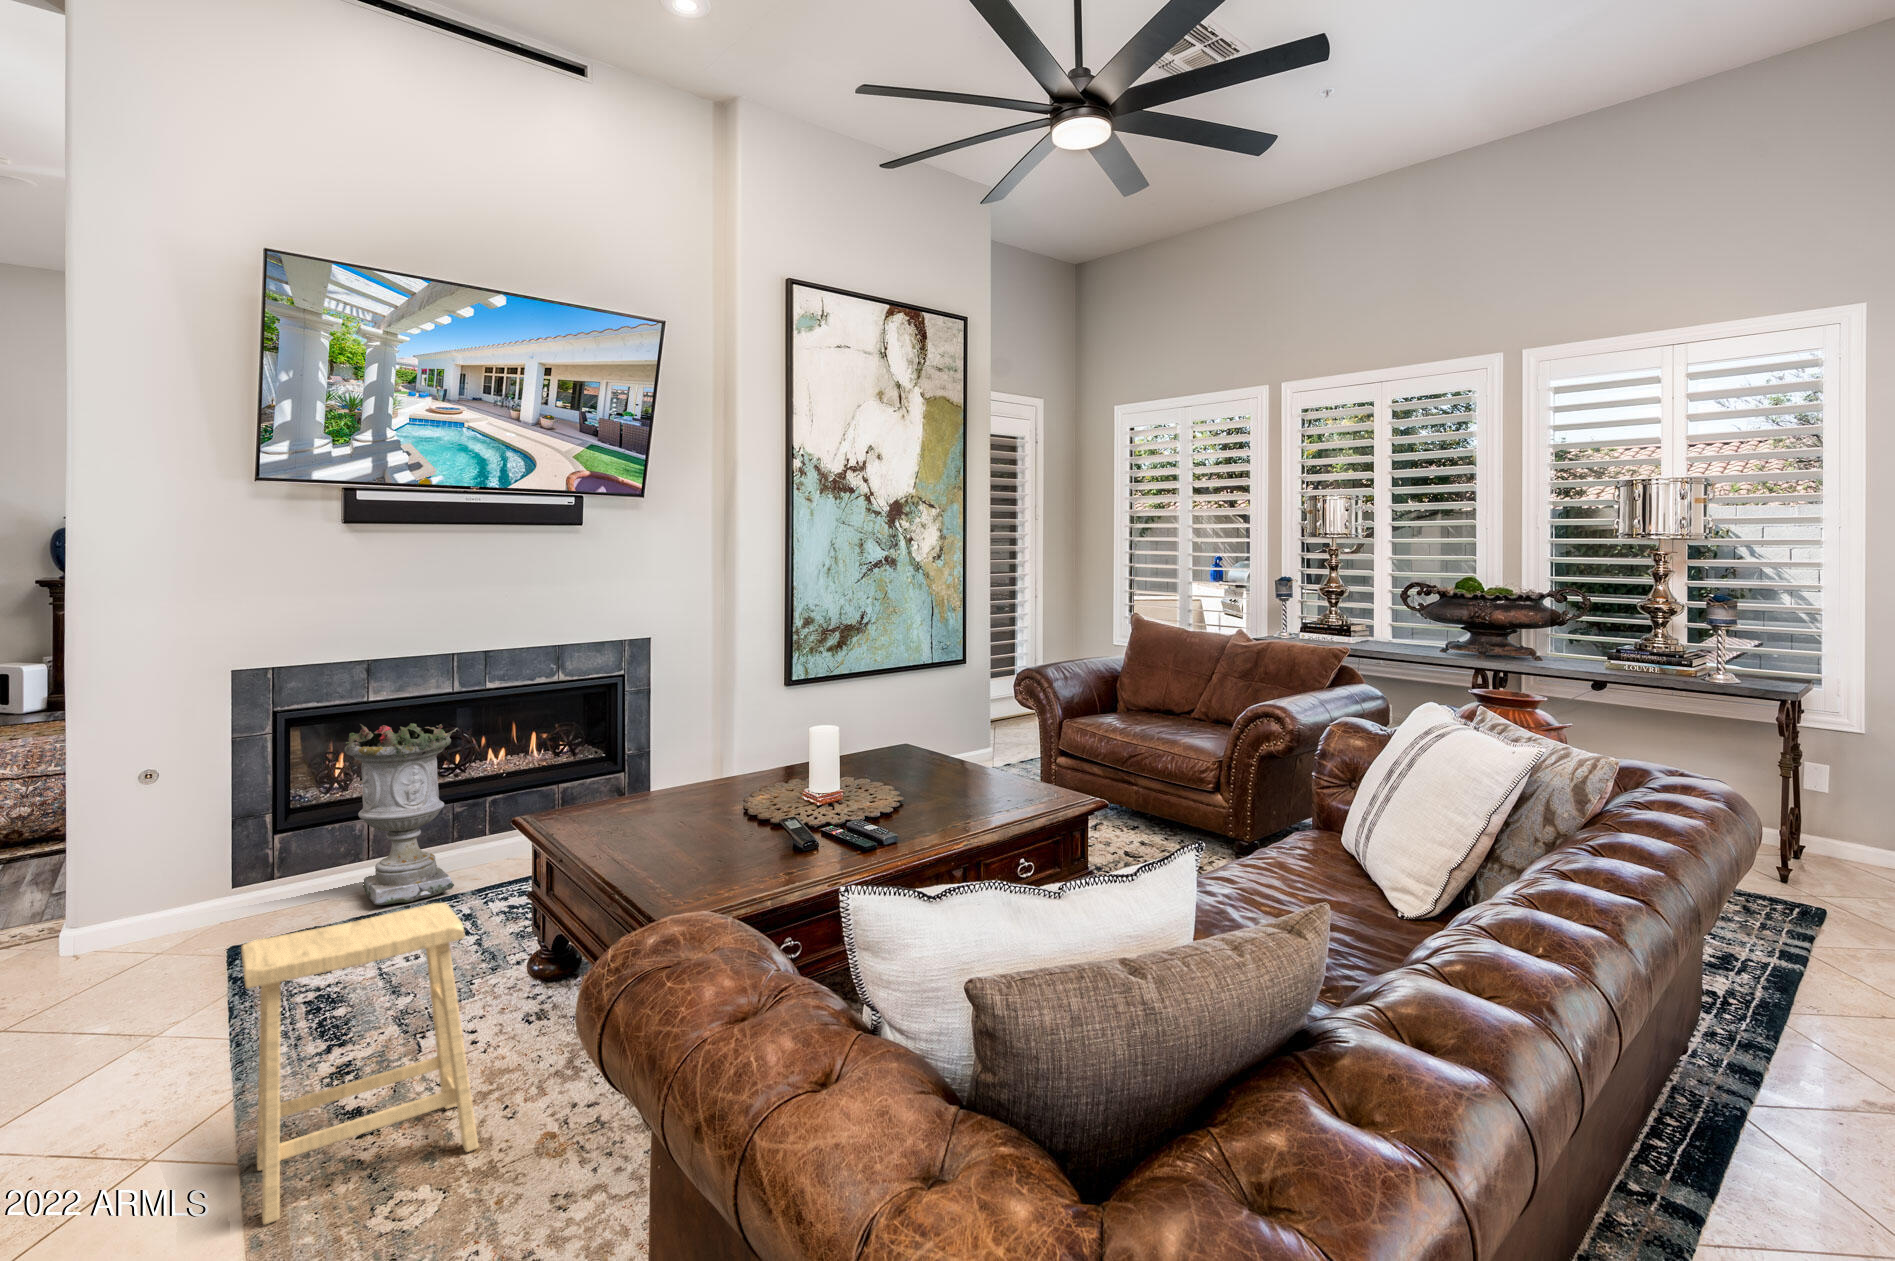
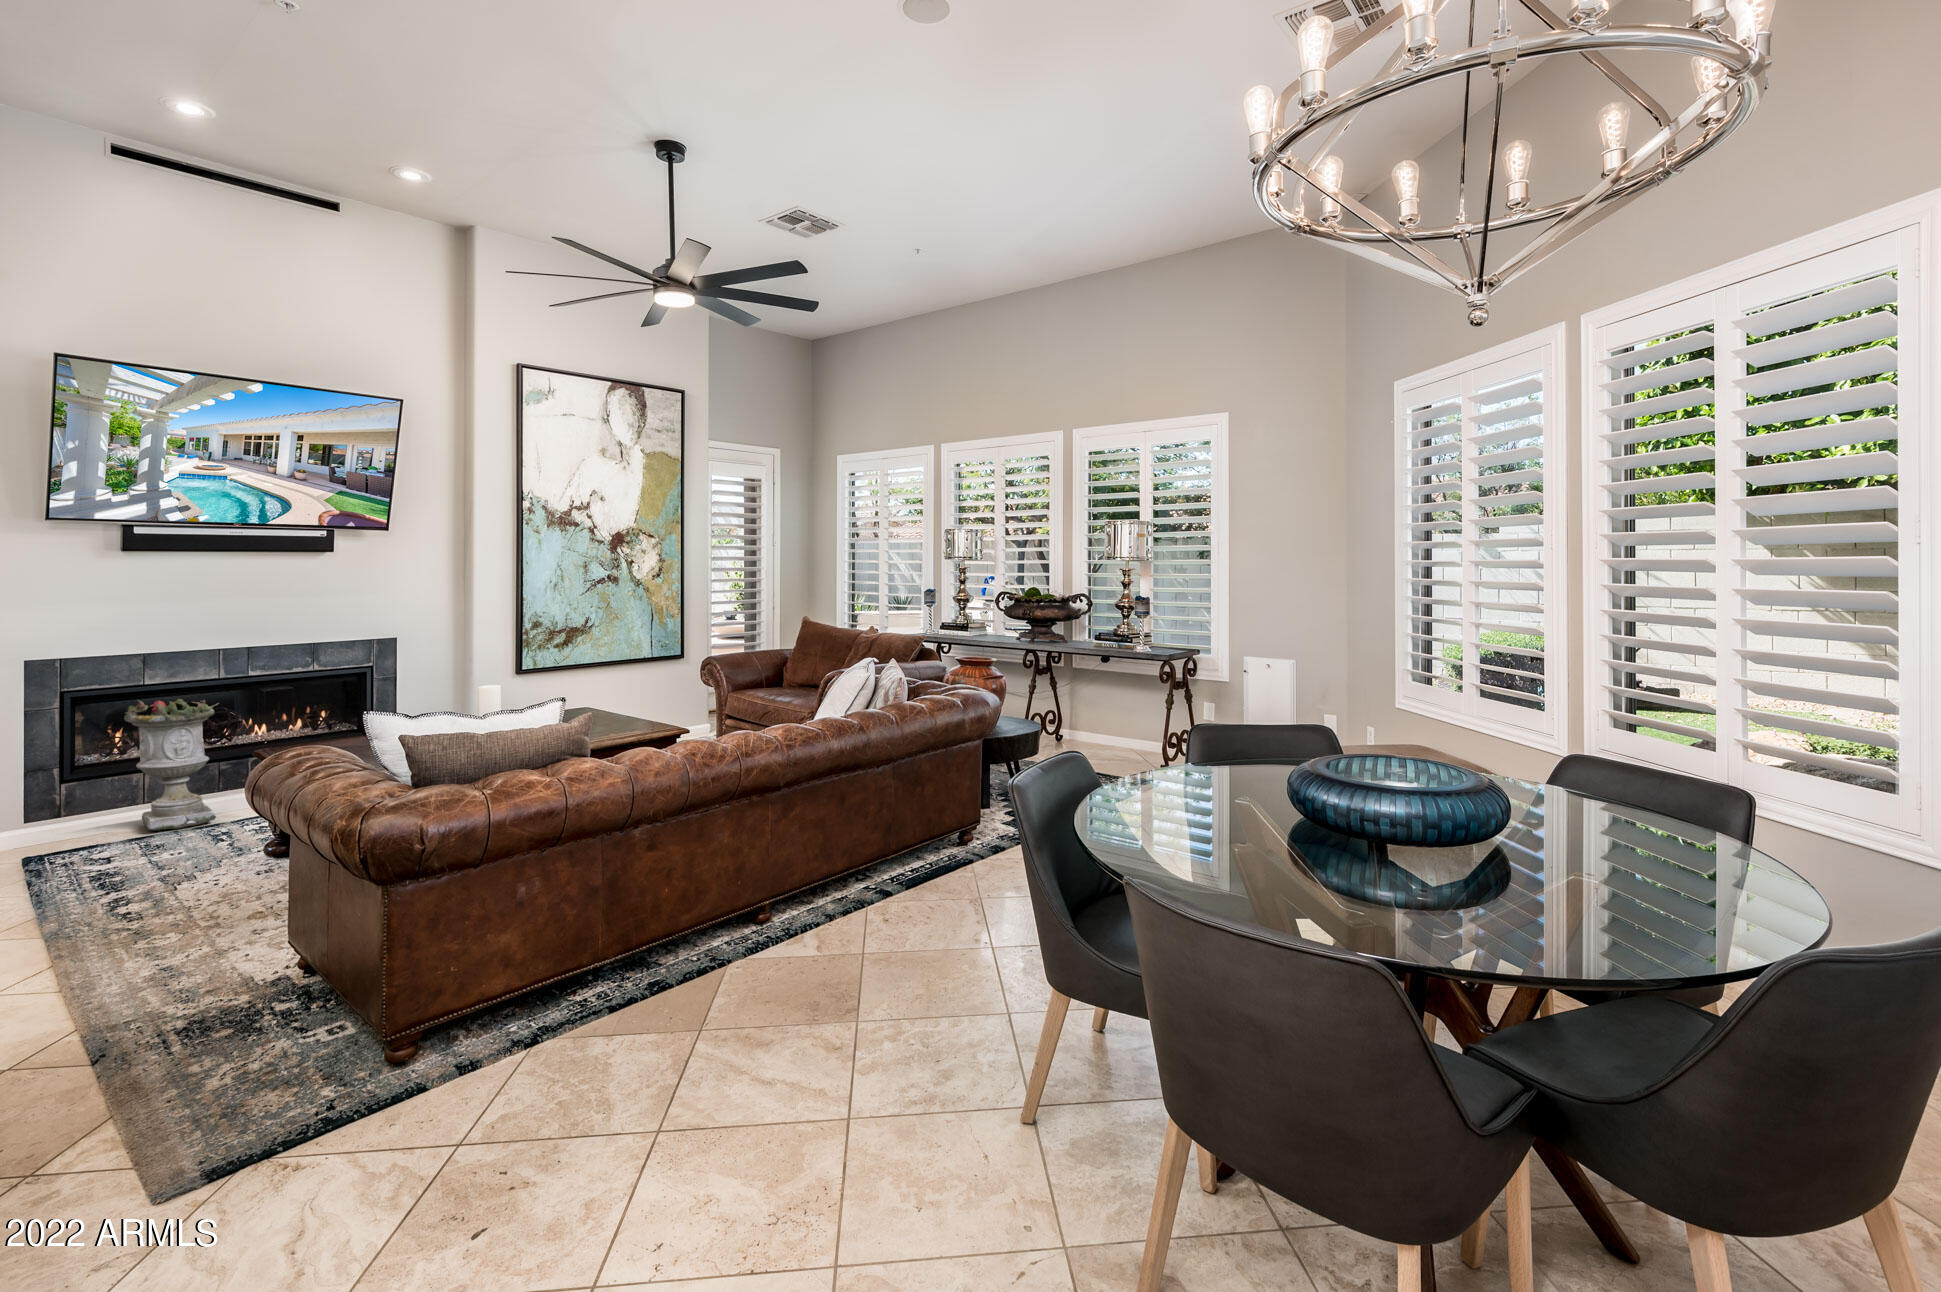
footstool: present [241,903,478,1224] -> none [24,802,184,974]

